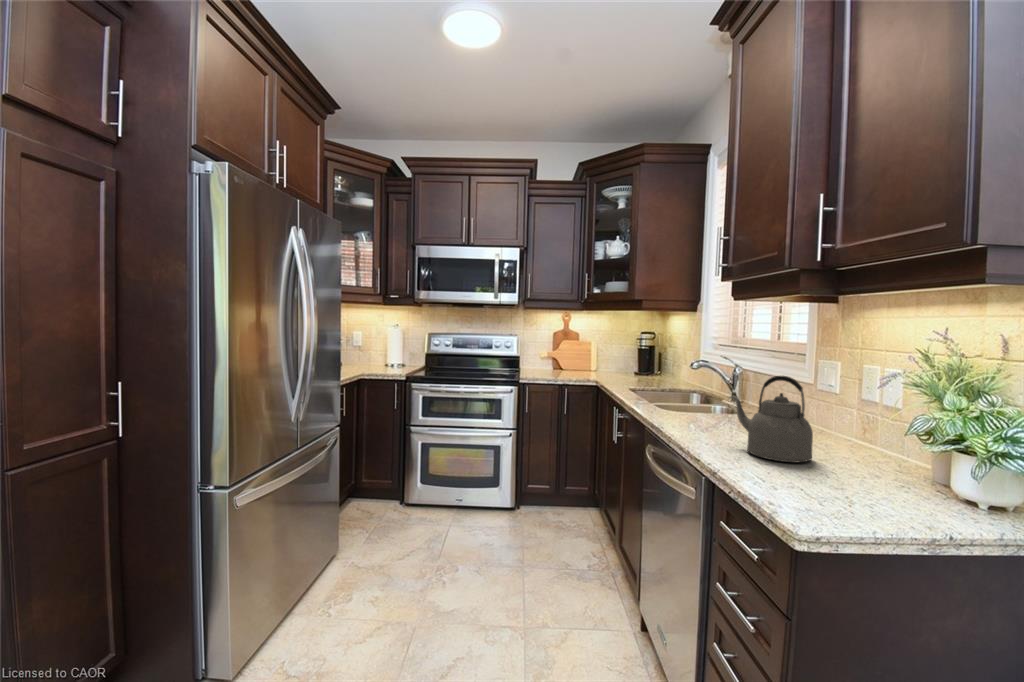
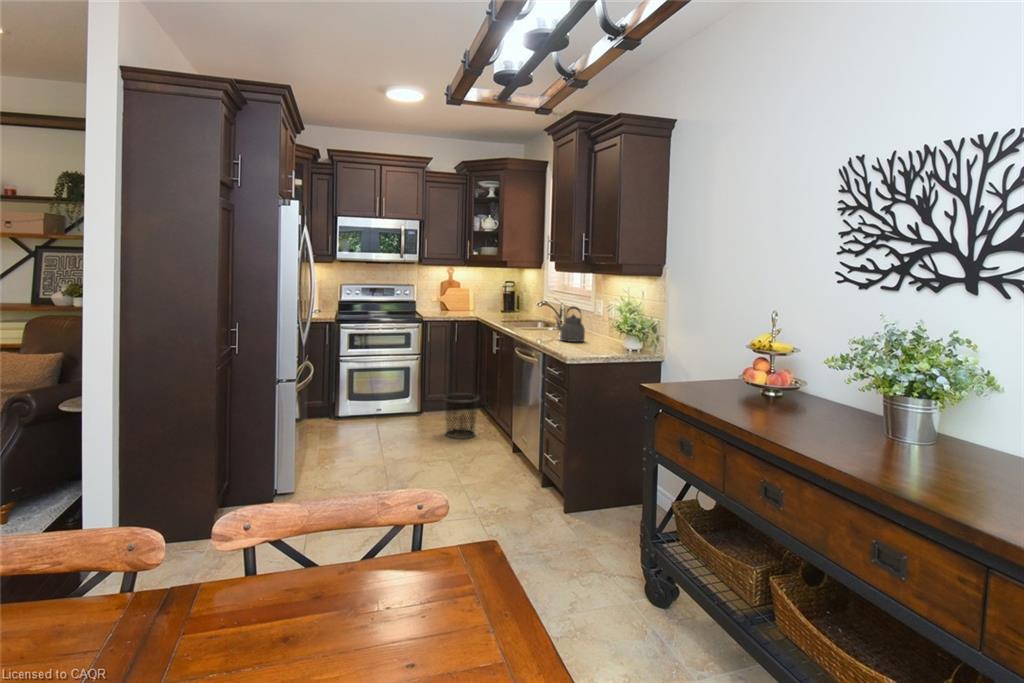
waste bin: none [525,506,586,594] -> present [444,393,479,439]

